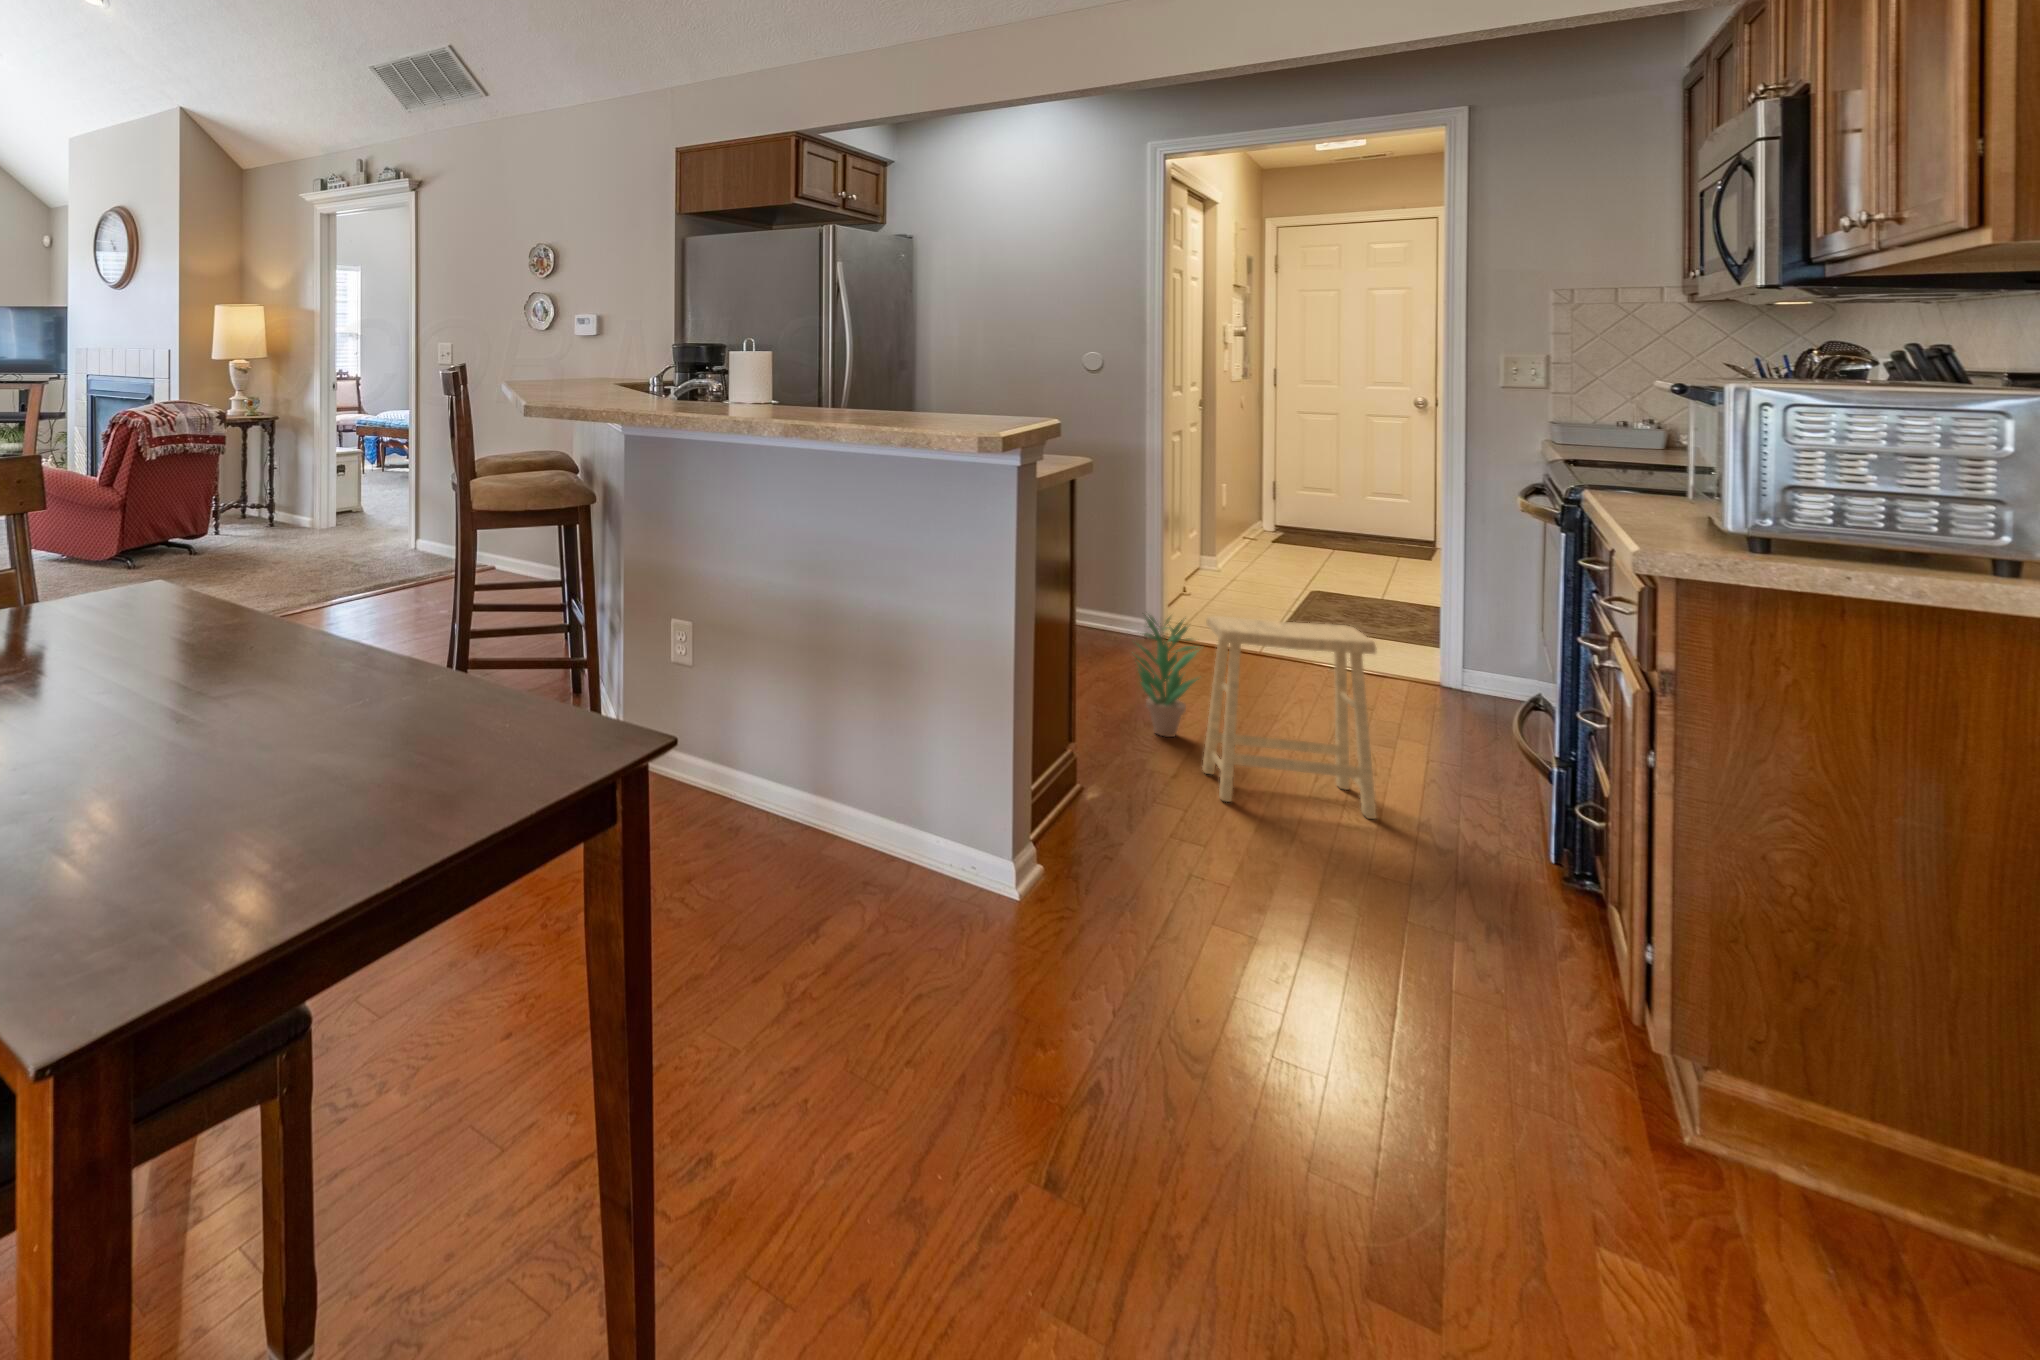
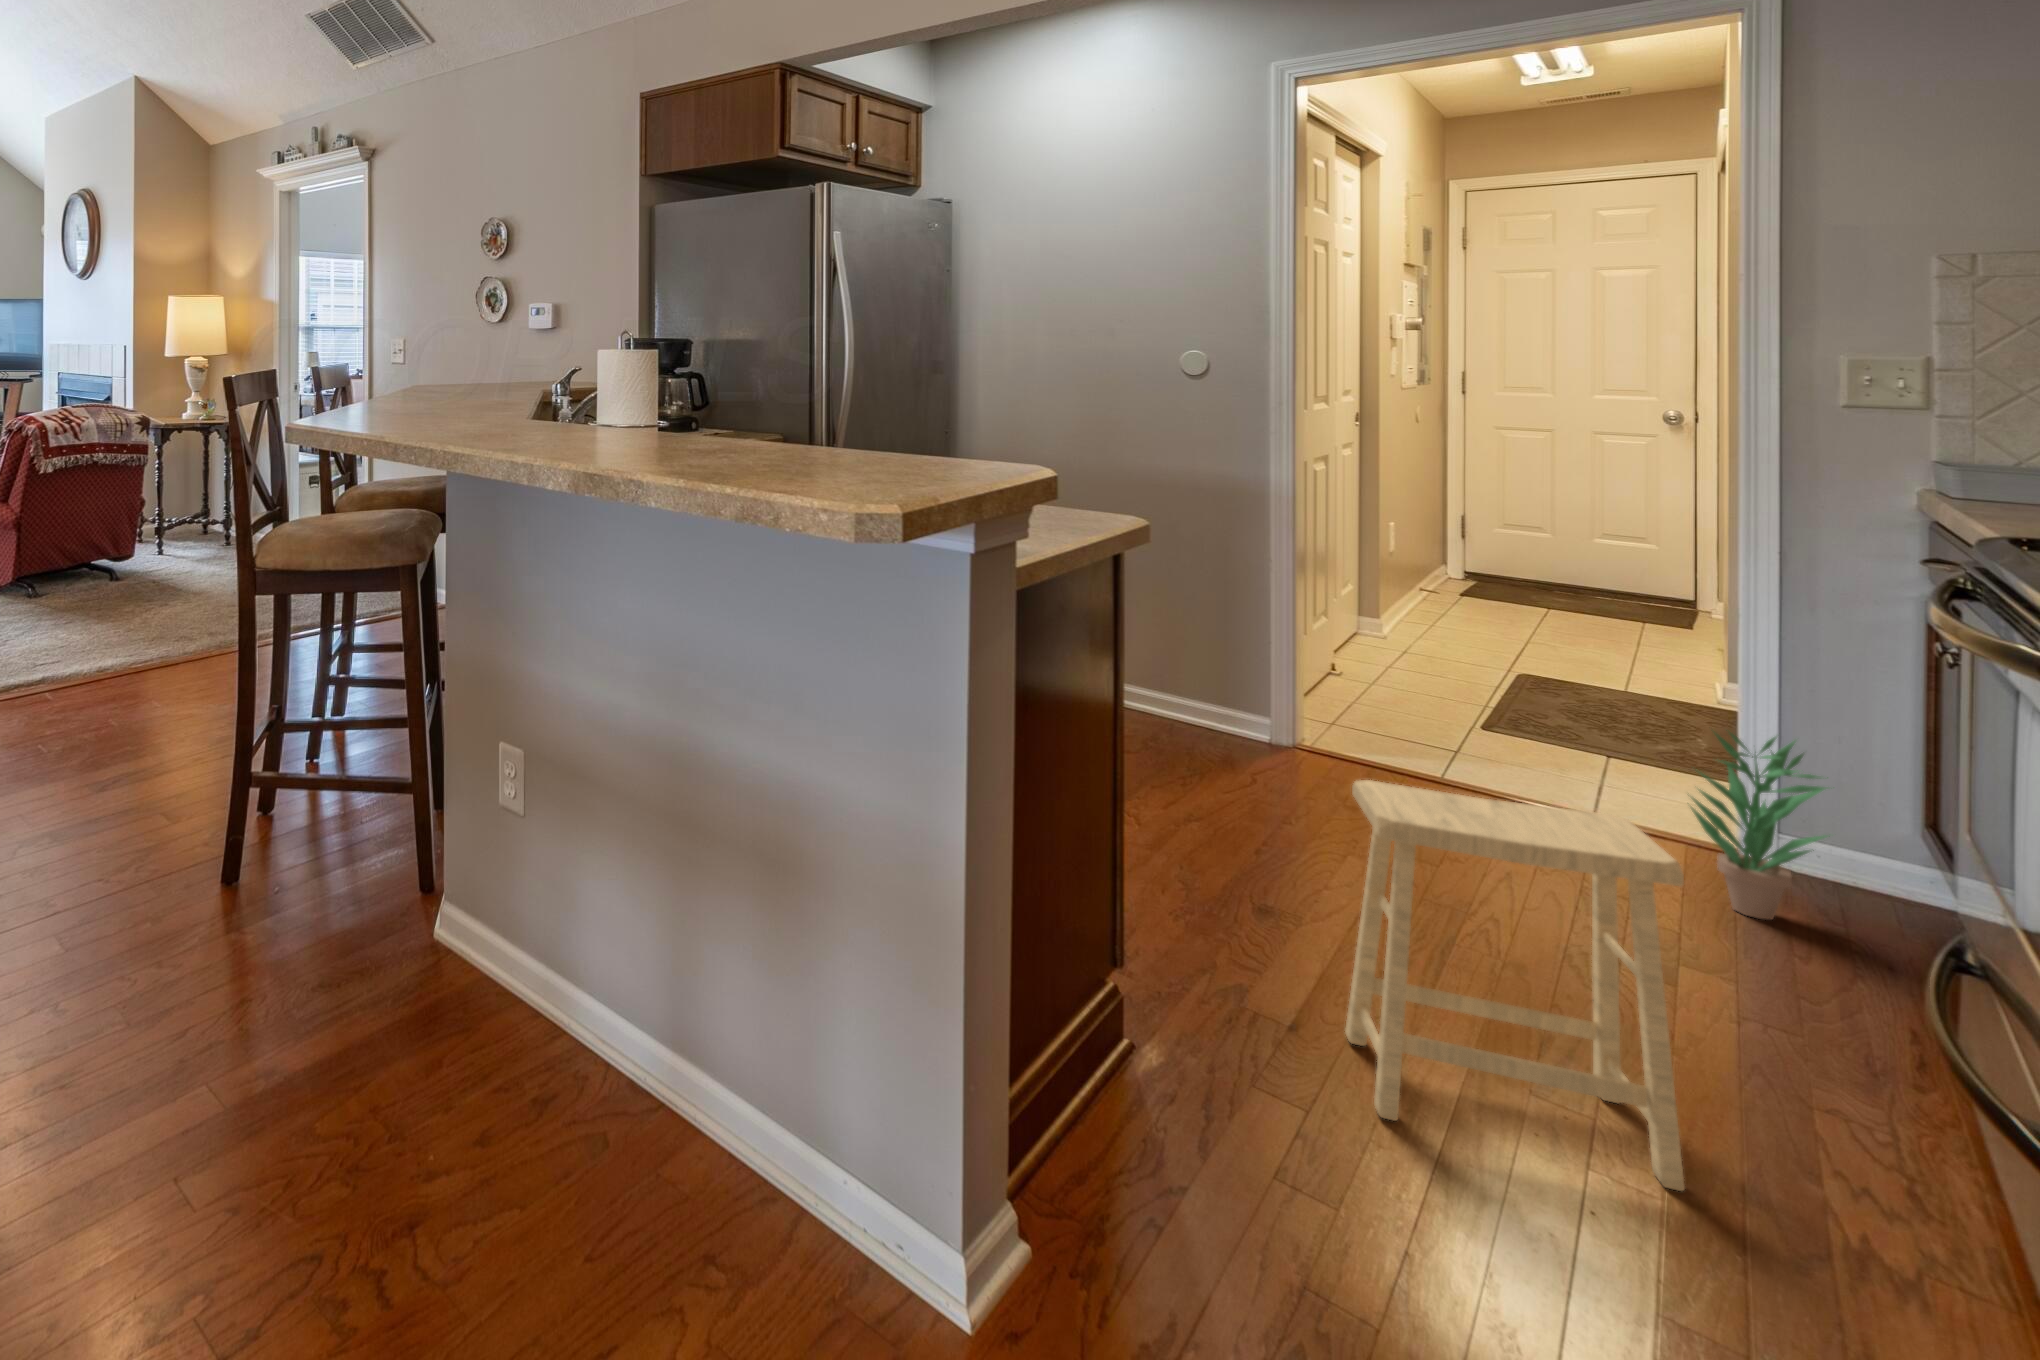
potted plant: present [1132,615,1197,737] -> present [1691,730,1828,920]

